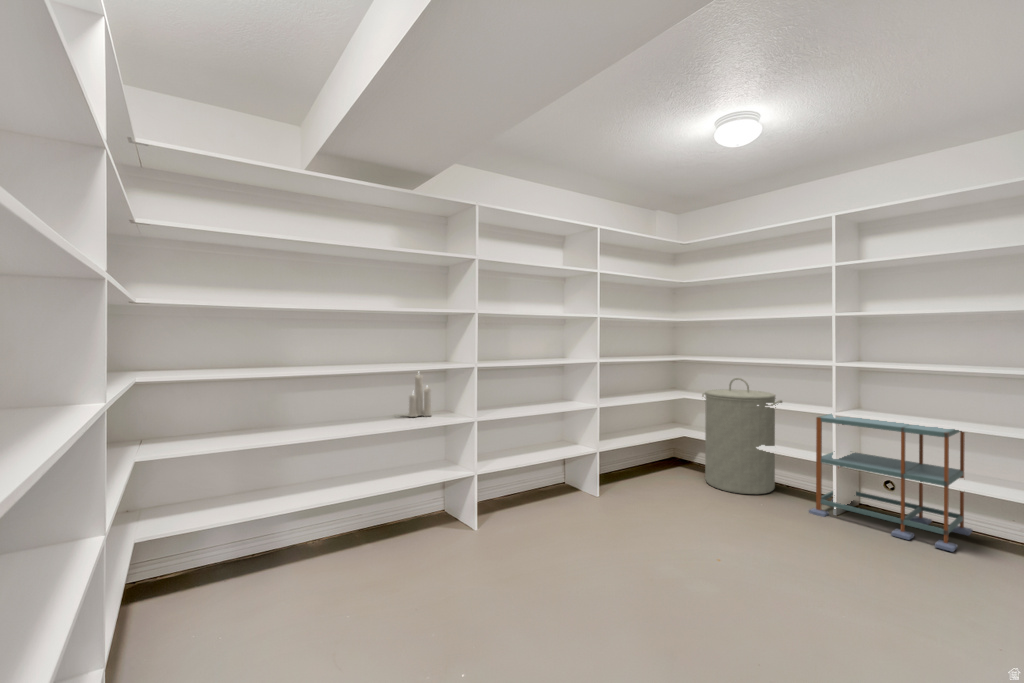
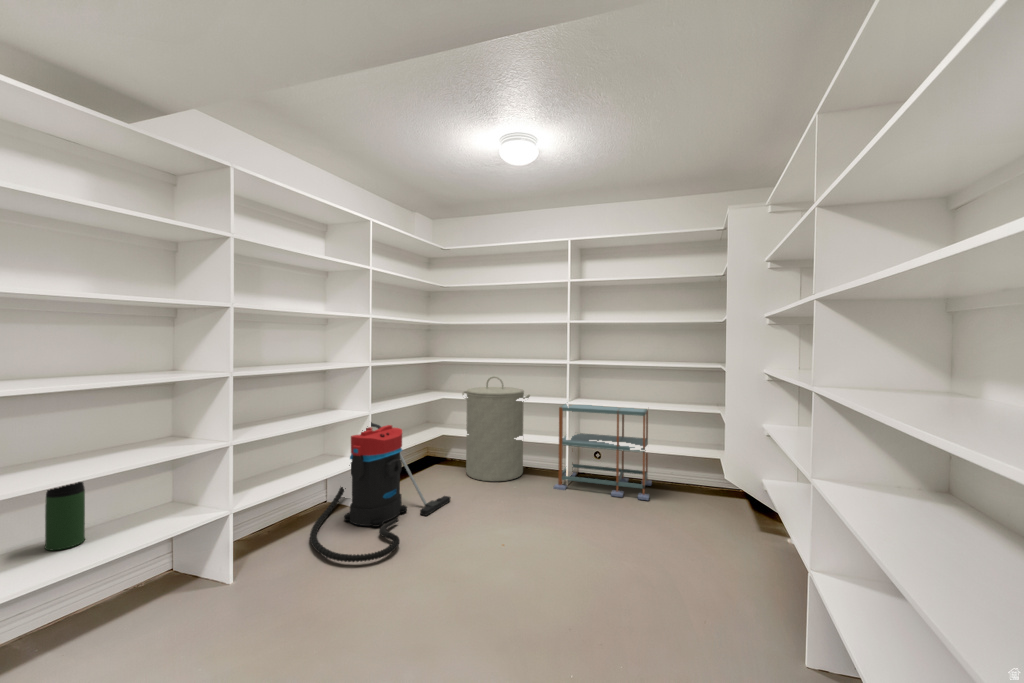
candle: present [409,375,431,417] -> none [111,378,153,451]
vacuum cleaner: none [541,414,678,537] -> present [310,422,450,562]
thermos bottle: none [373,424,393,478] -> present [45,482,85,550]

